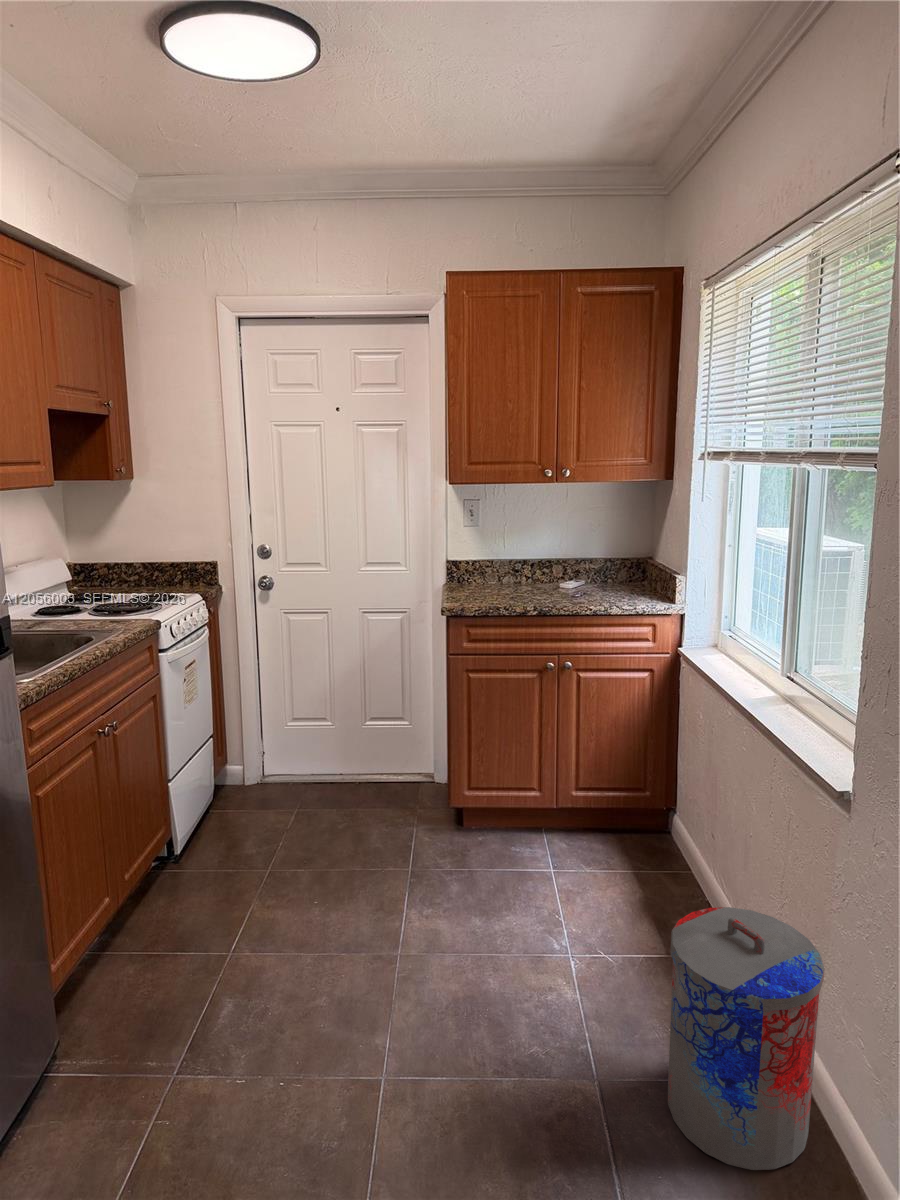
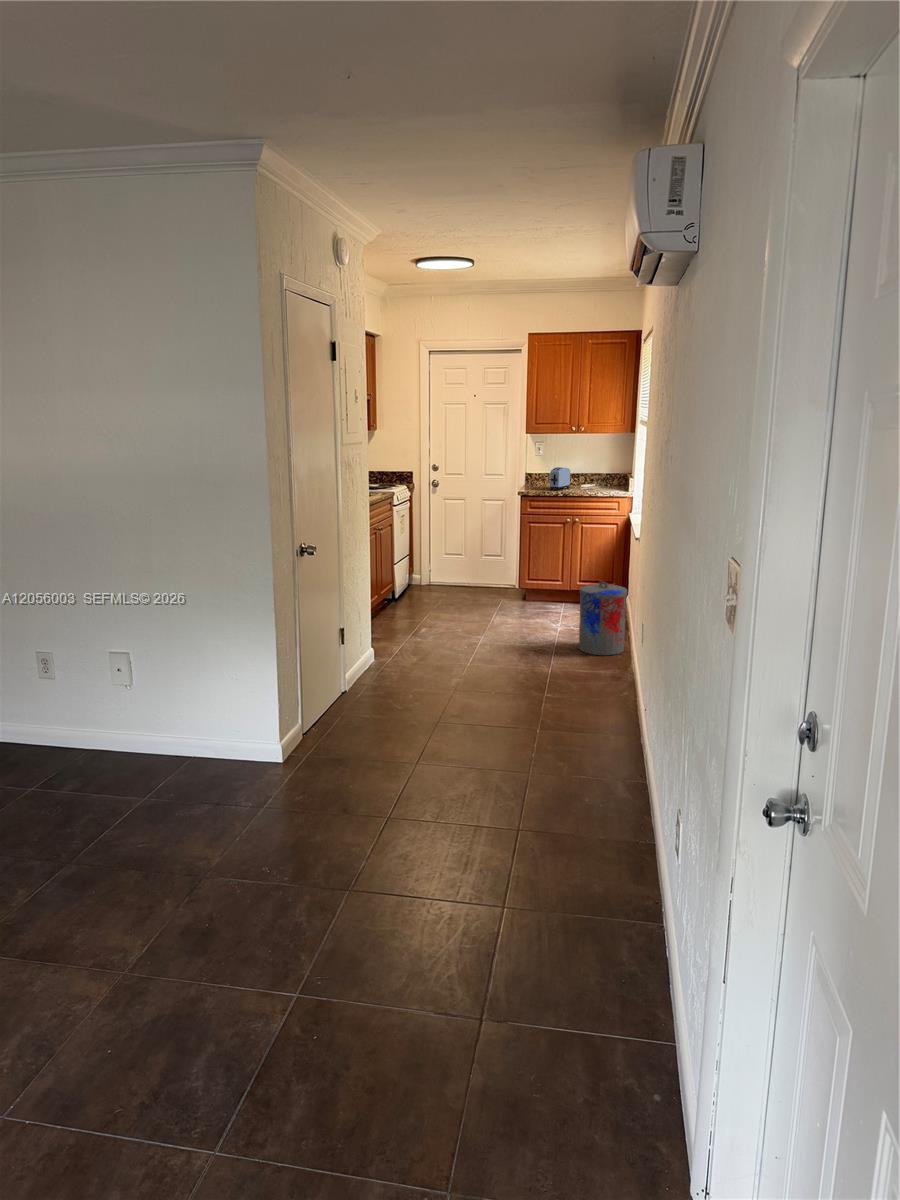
toaster: none [506,552,542,603] -> present [550,467,570,491]

